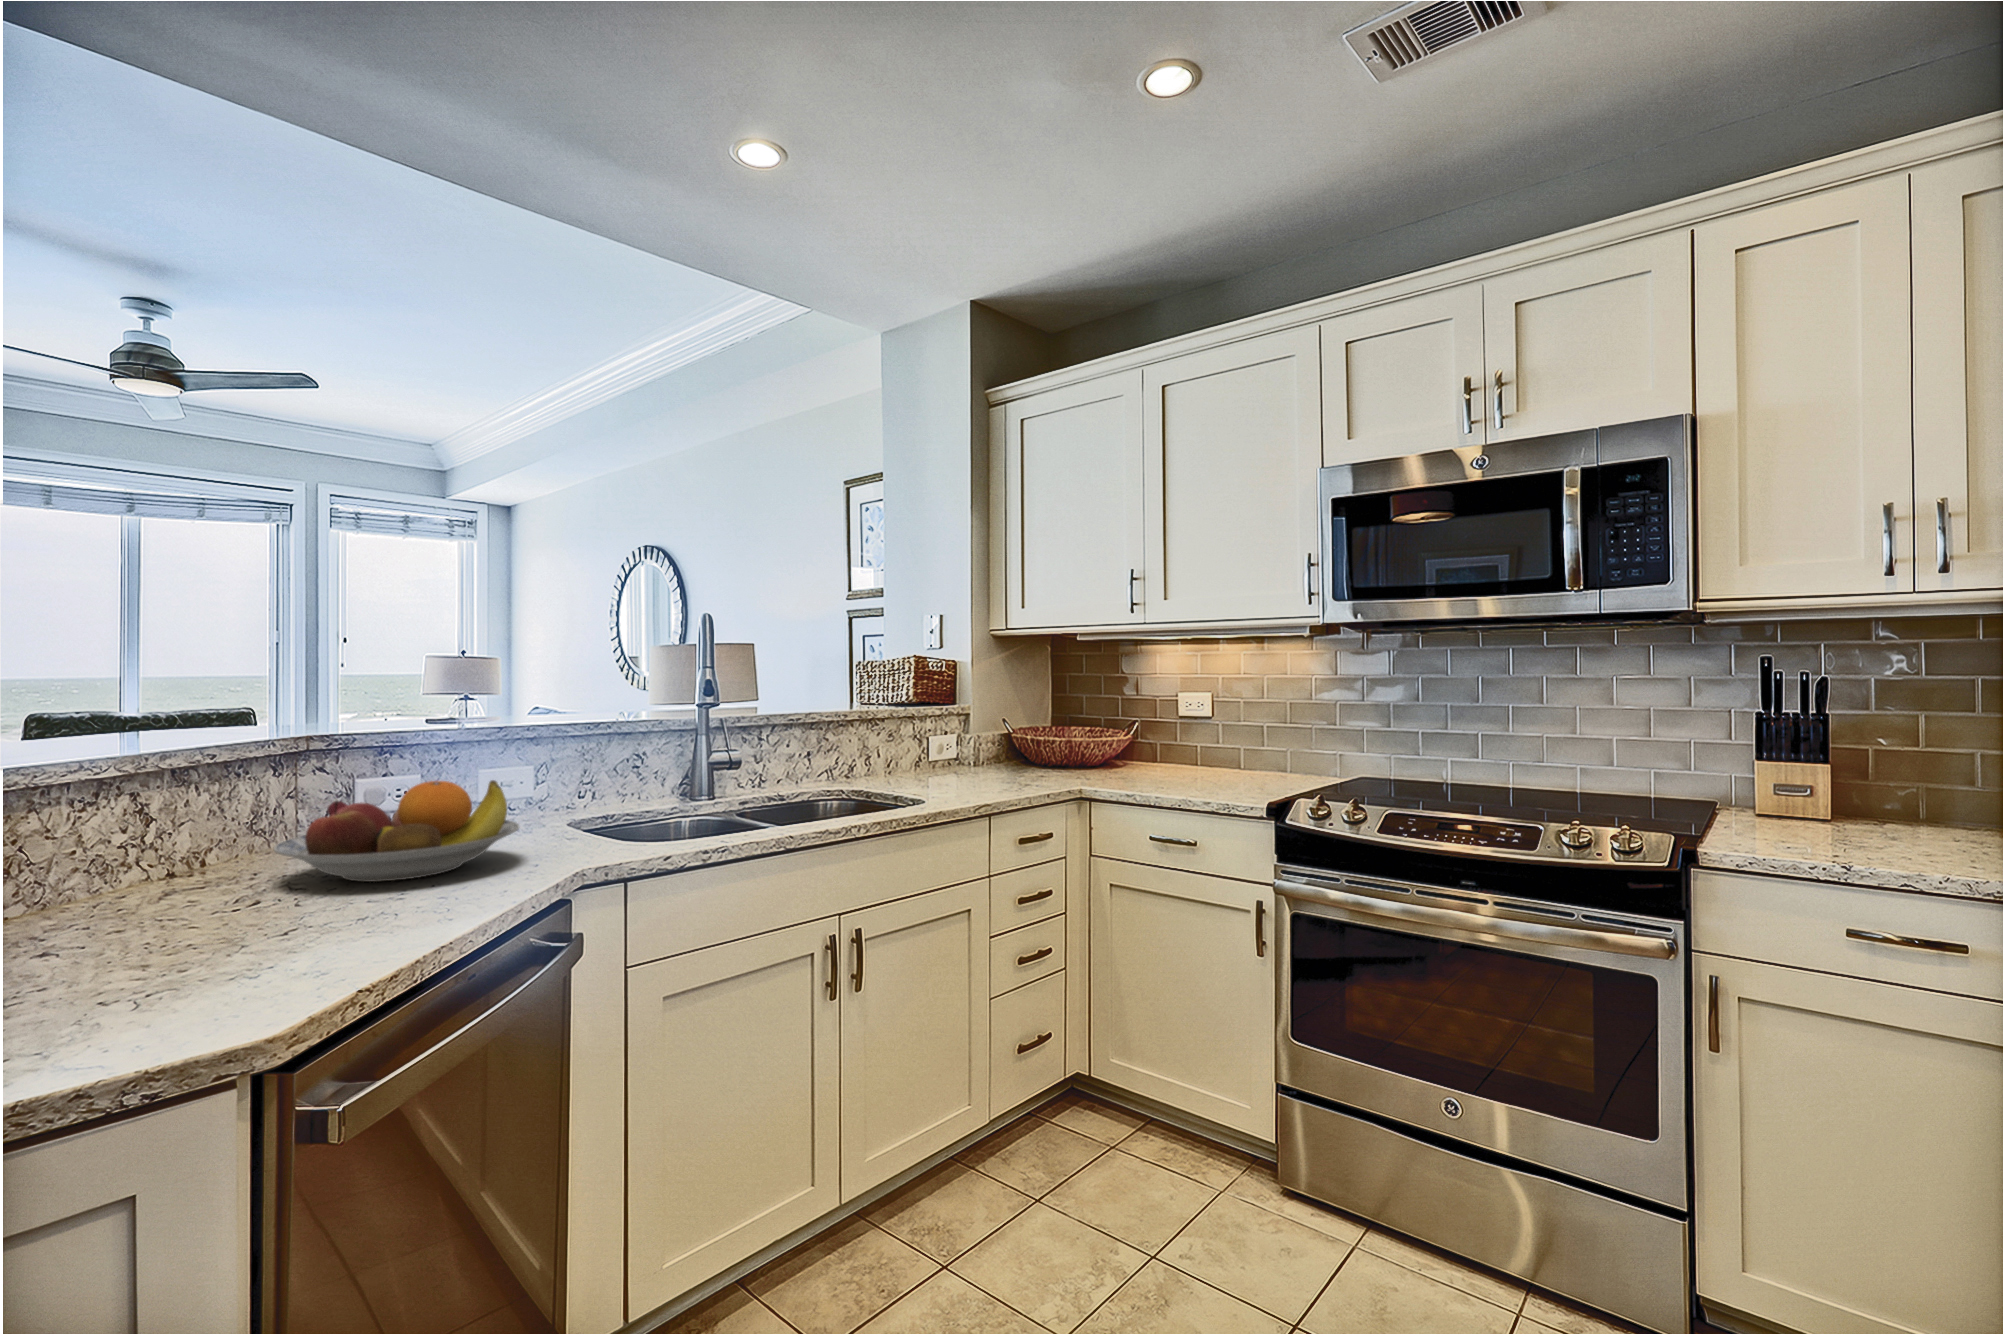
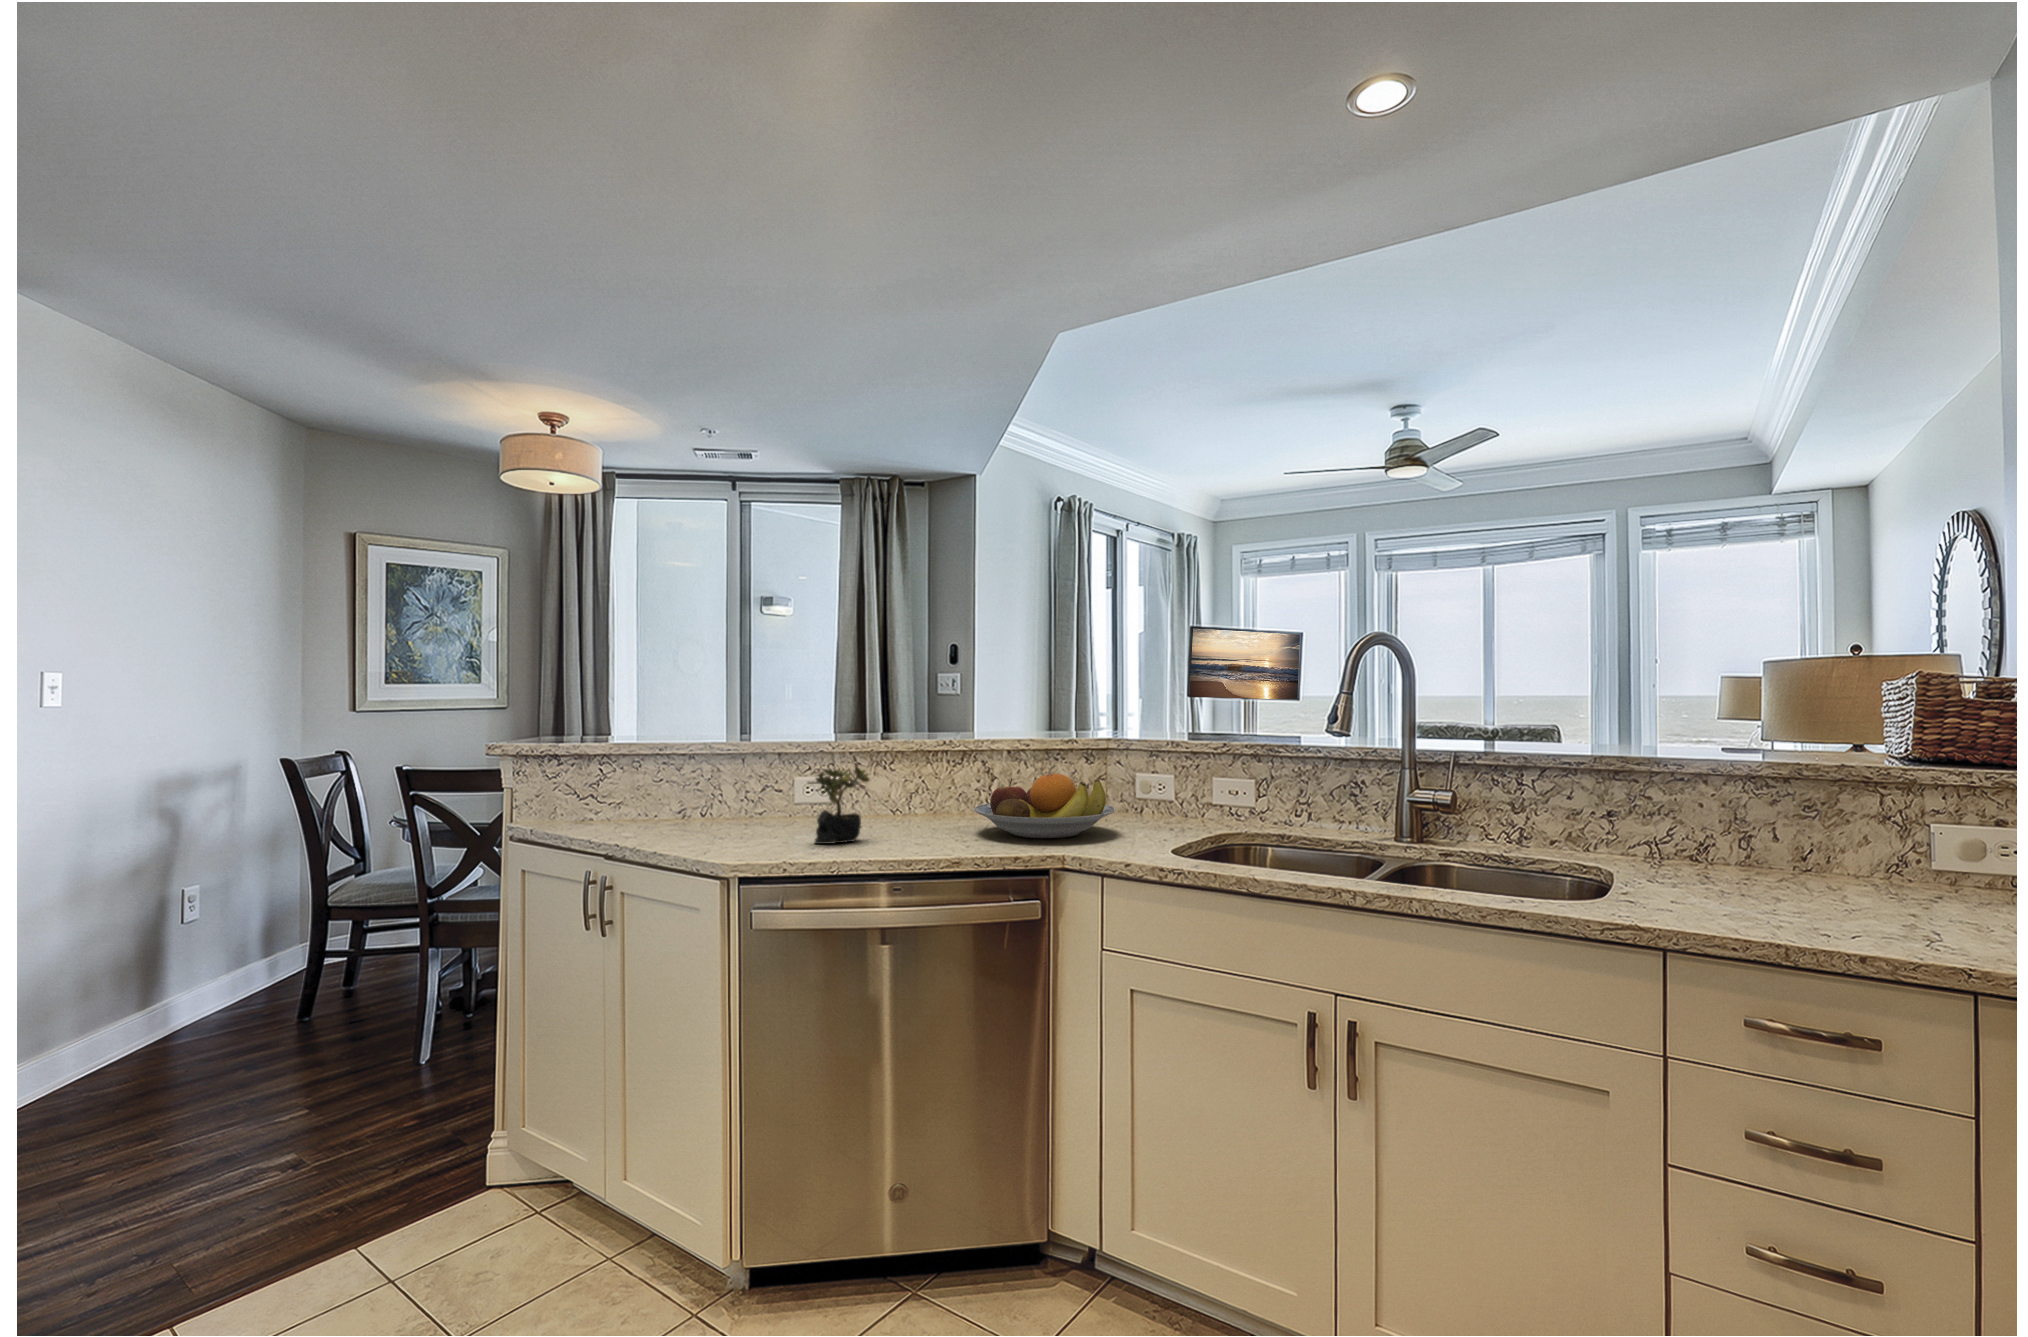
succulent plant: none [118,804,249,979] -> present [808,765,869,844]

